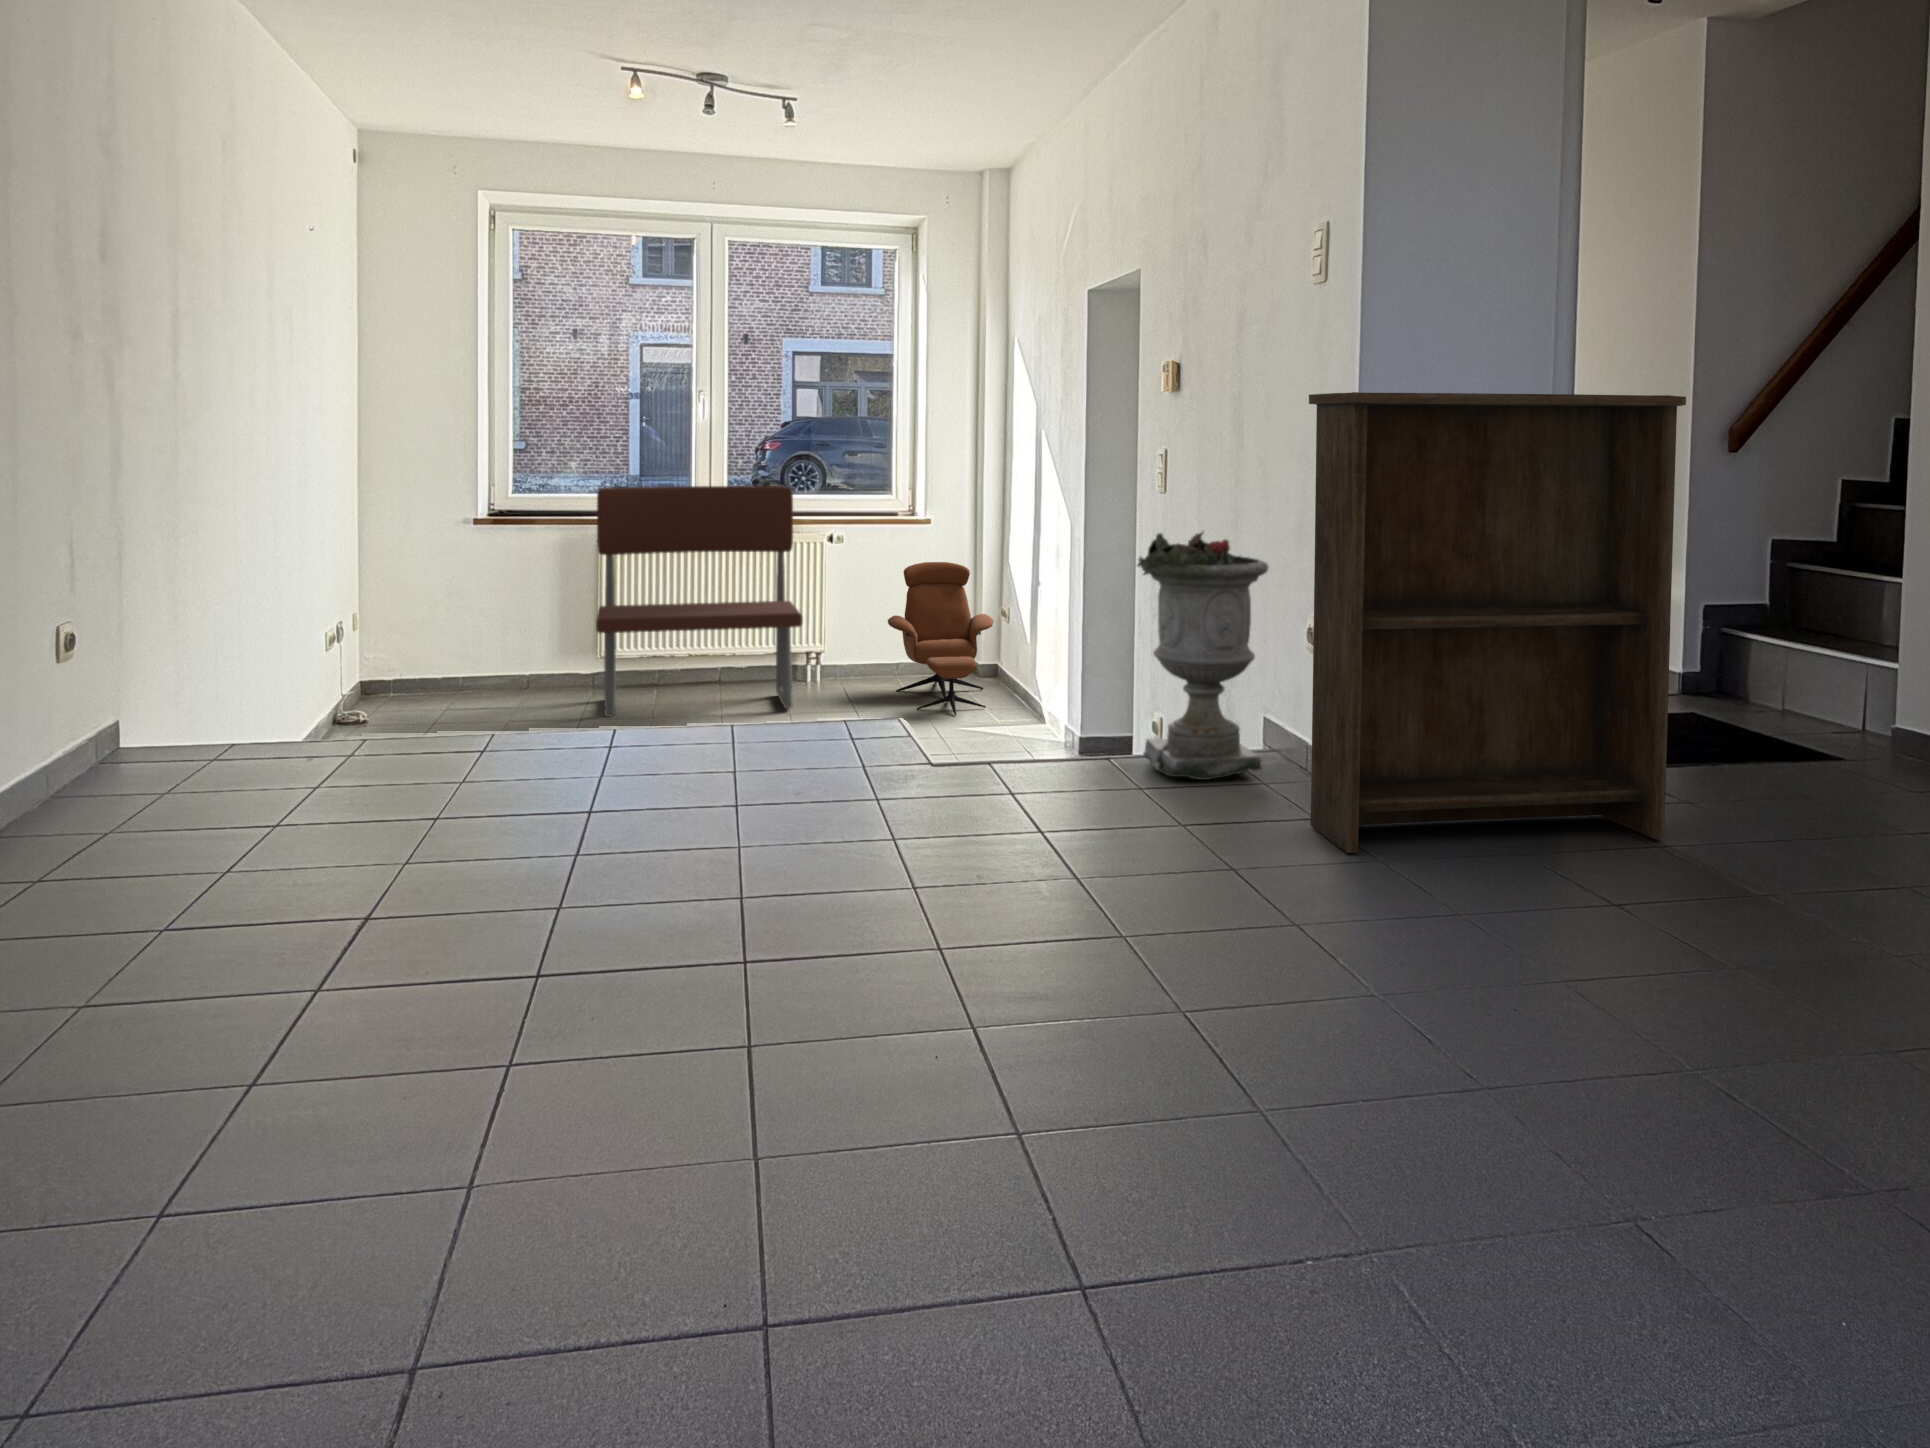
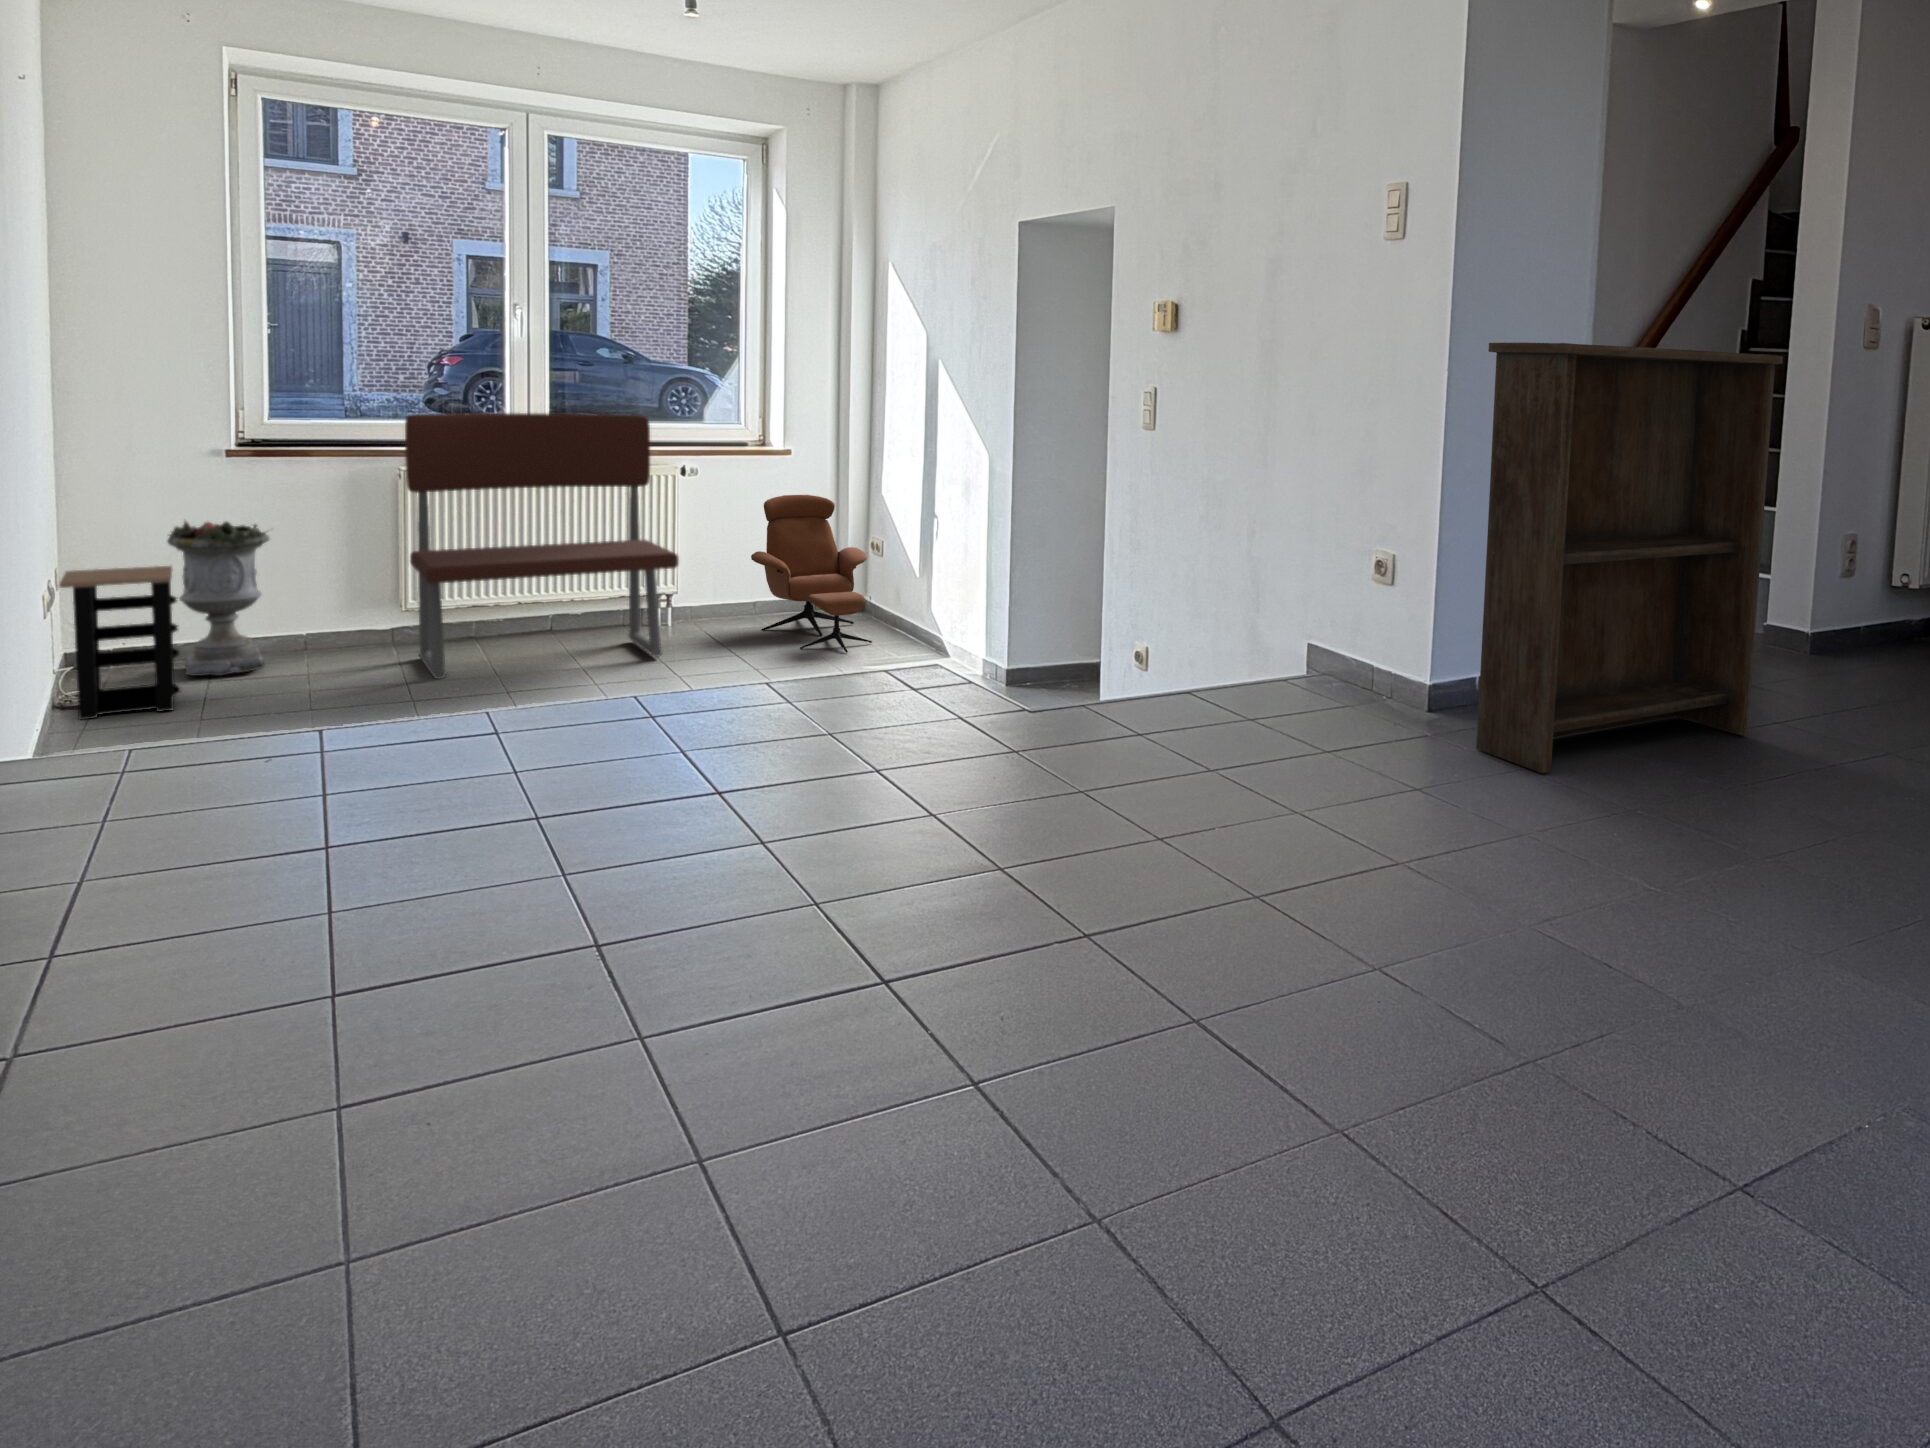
planter: present [1138,532,1268,780] -> present [167,521,269,676]
side table: none [341,612,423,731] -> present [59,566,180,720]

